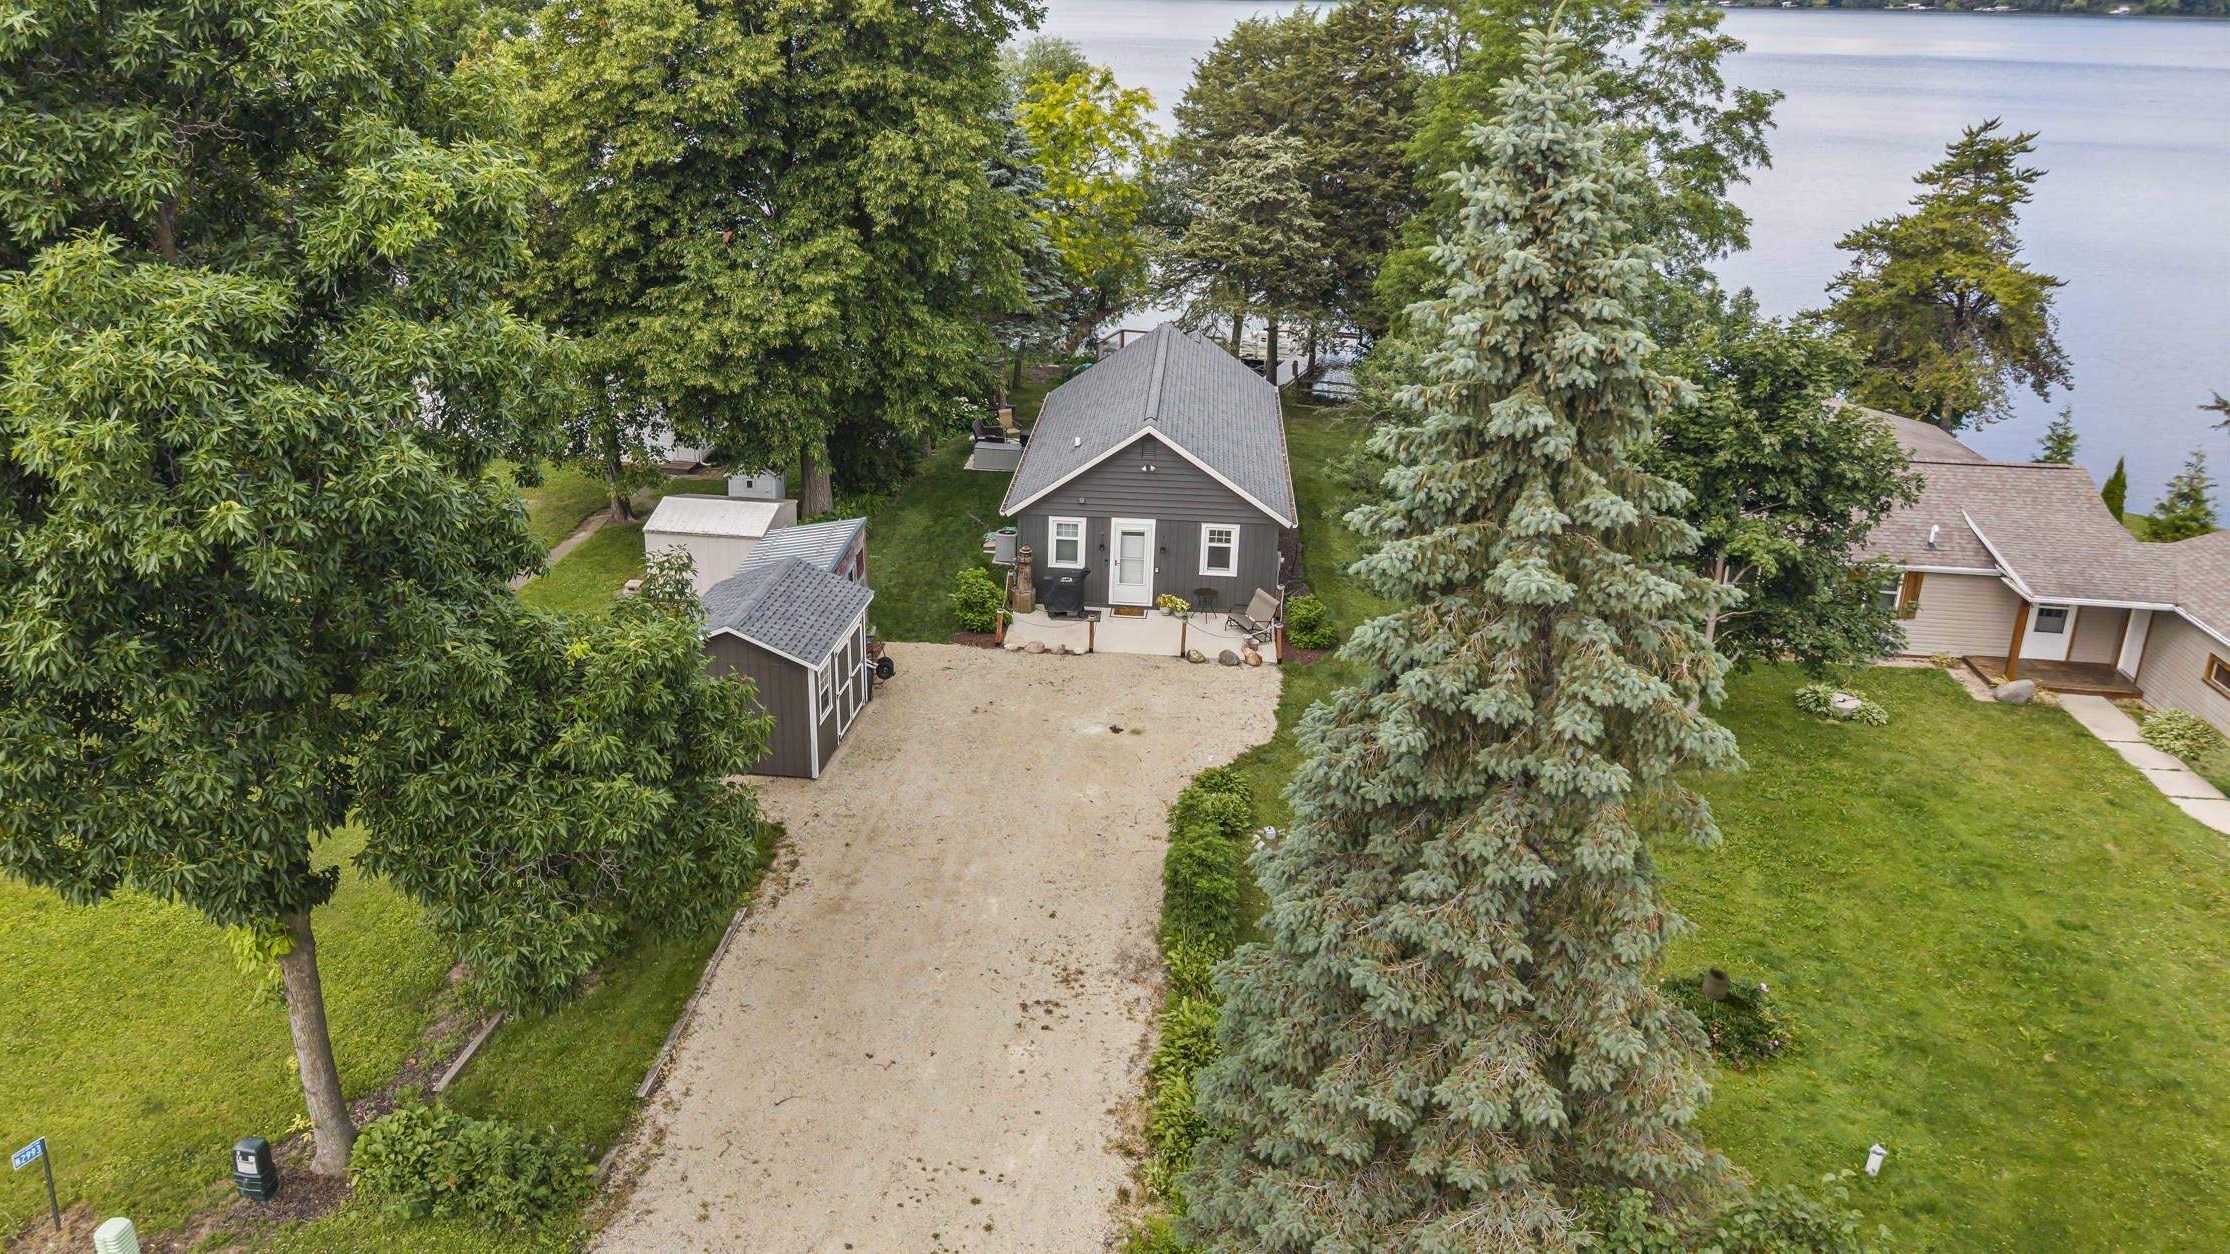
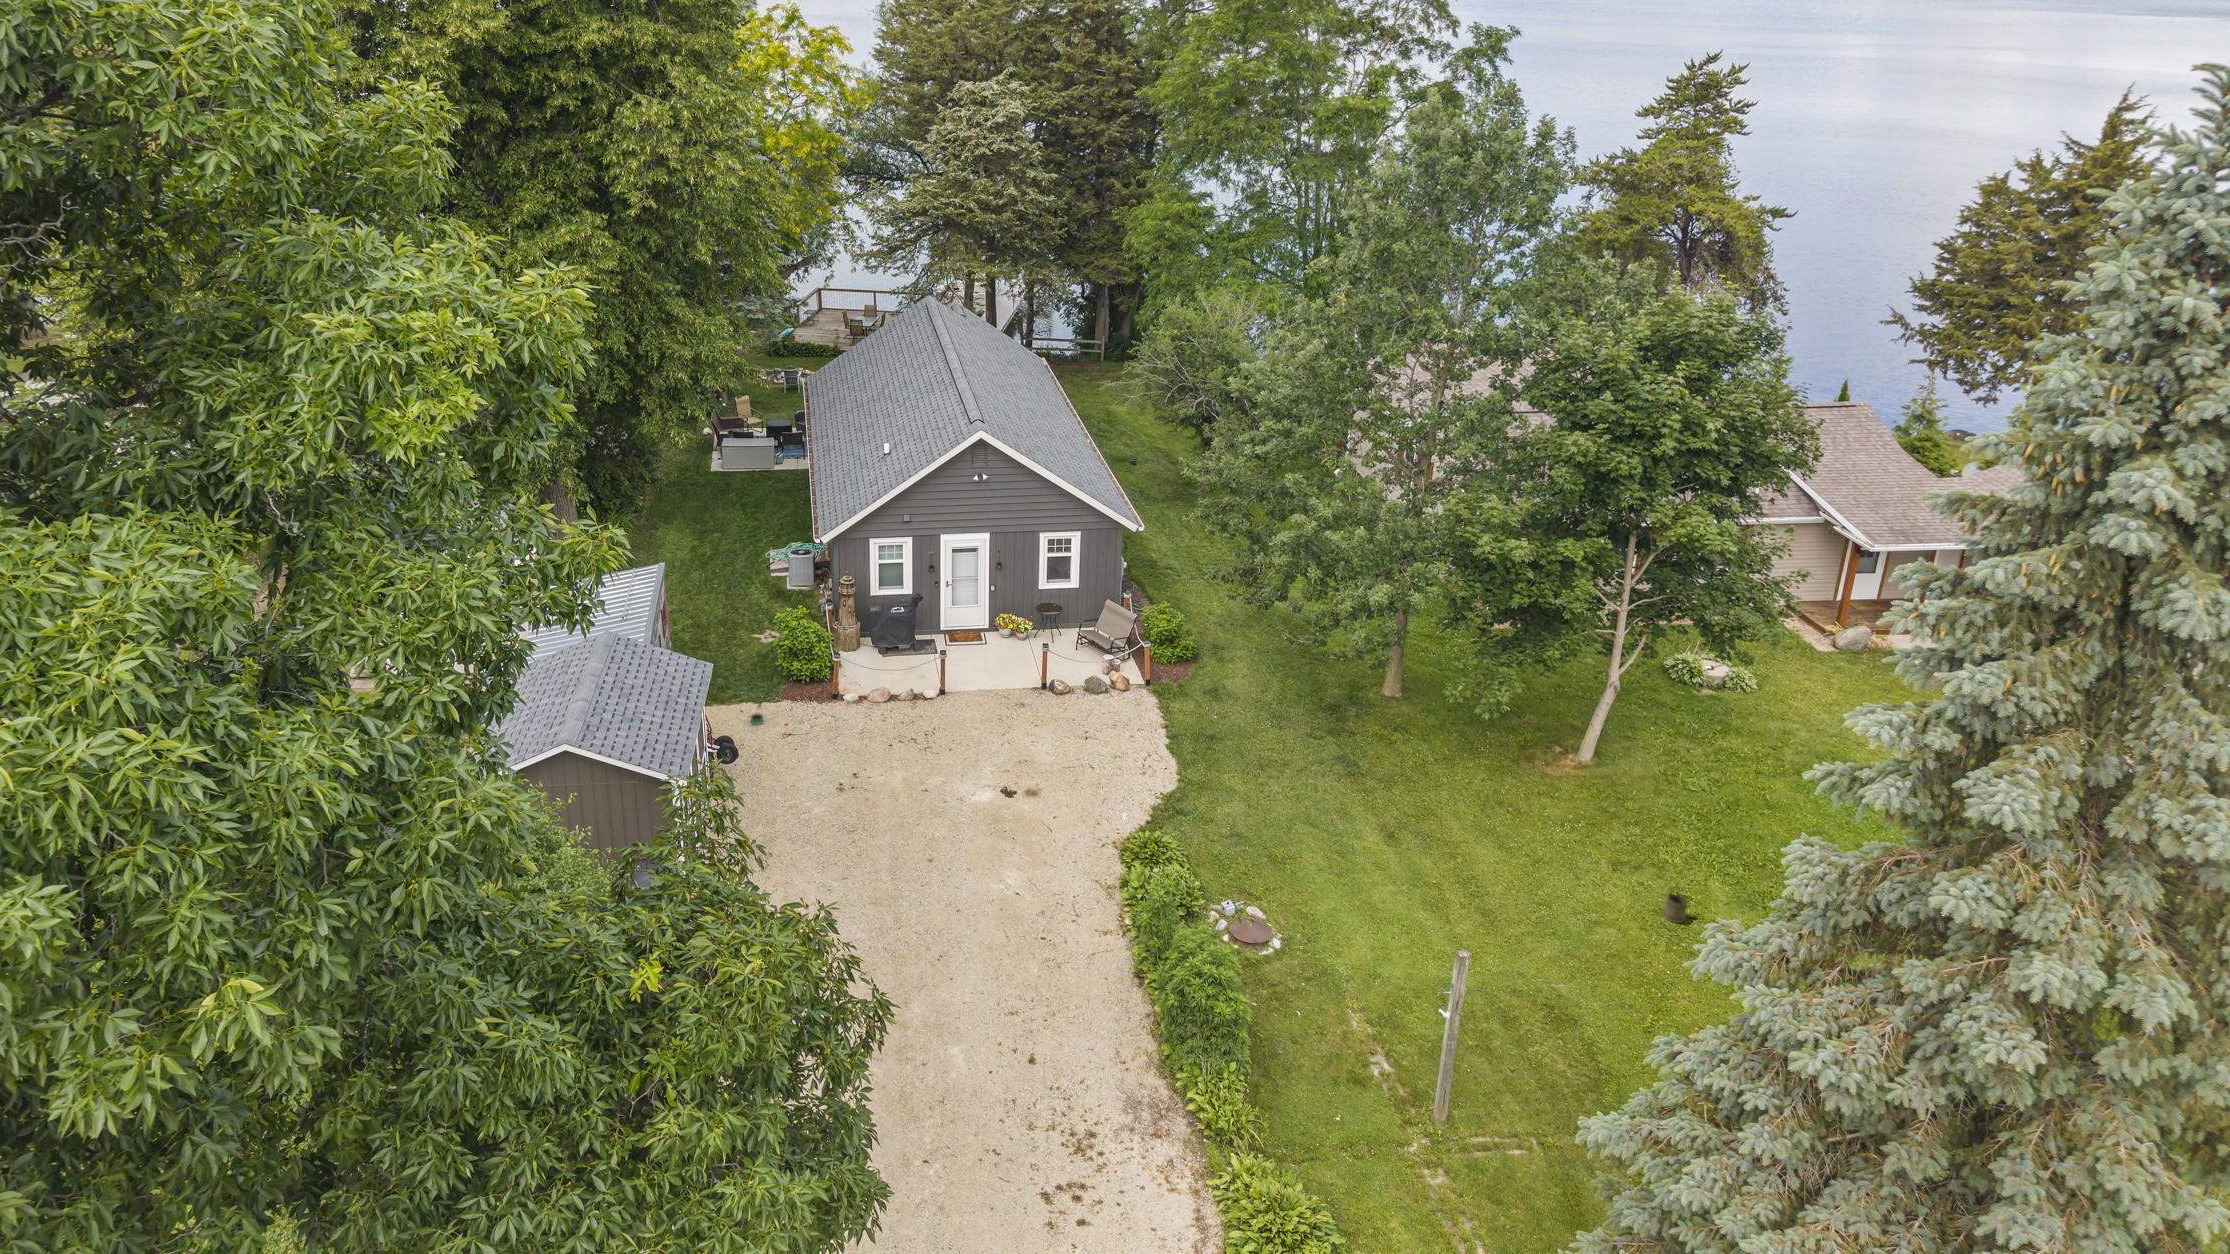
potted plant: none [917,621,936,655] -> present [751,688,765,725]

